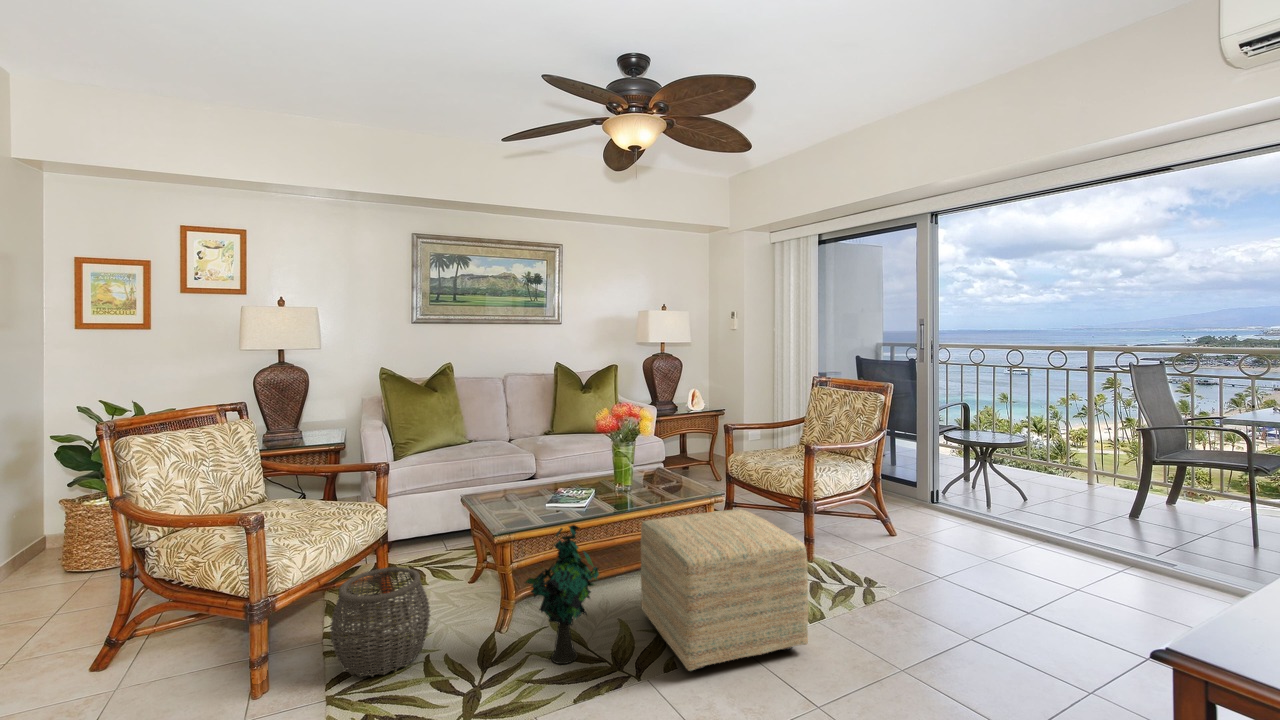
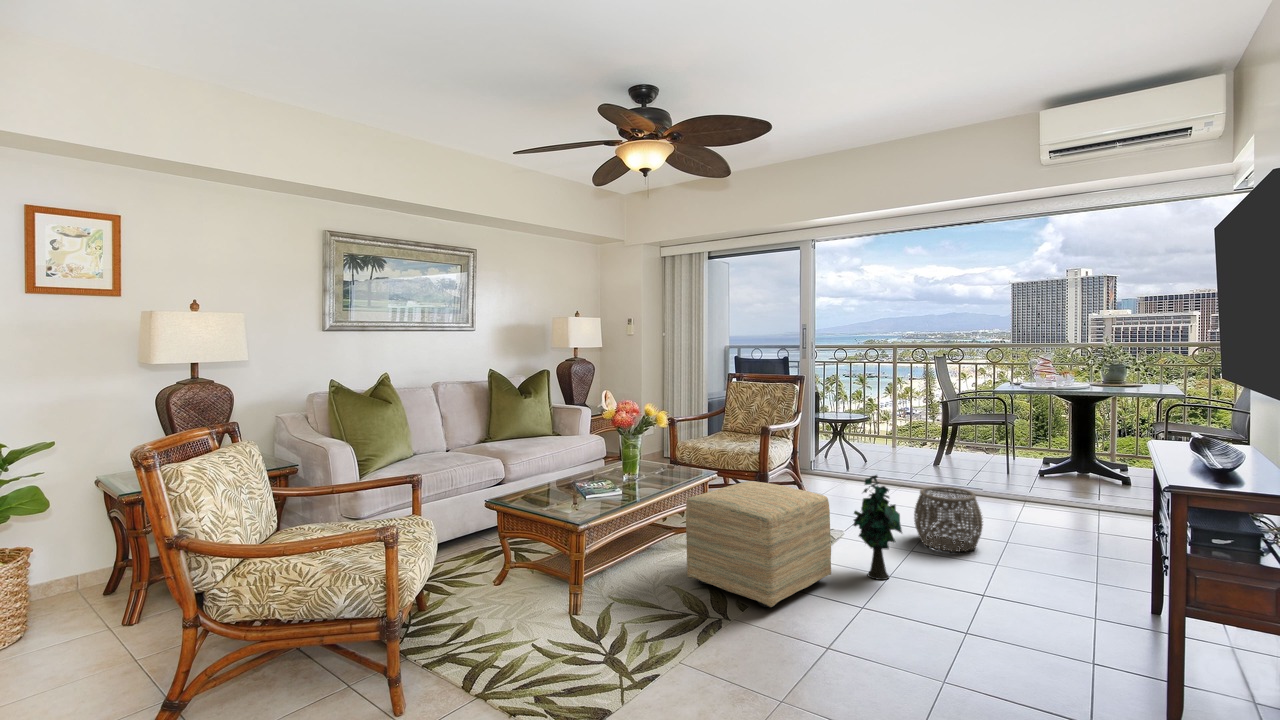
decorative plant: present [525,525,599,664] -> present [853,475,902,580]
woven basket: present [330,567,430,677] -> present [914,486,983,552]

